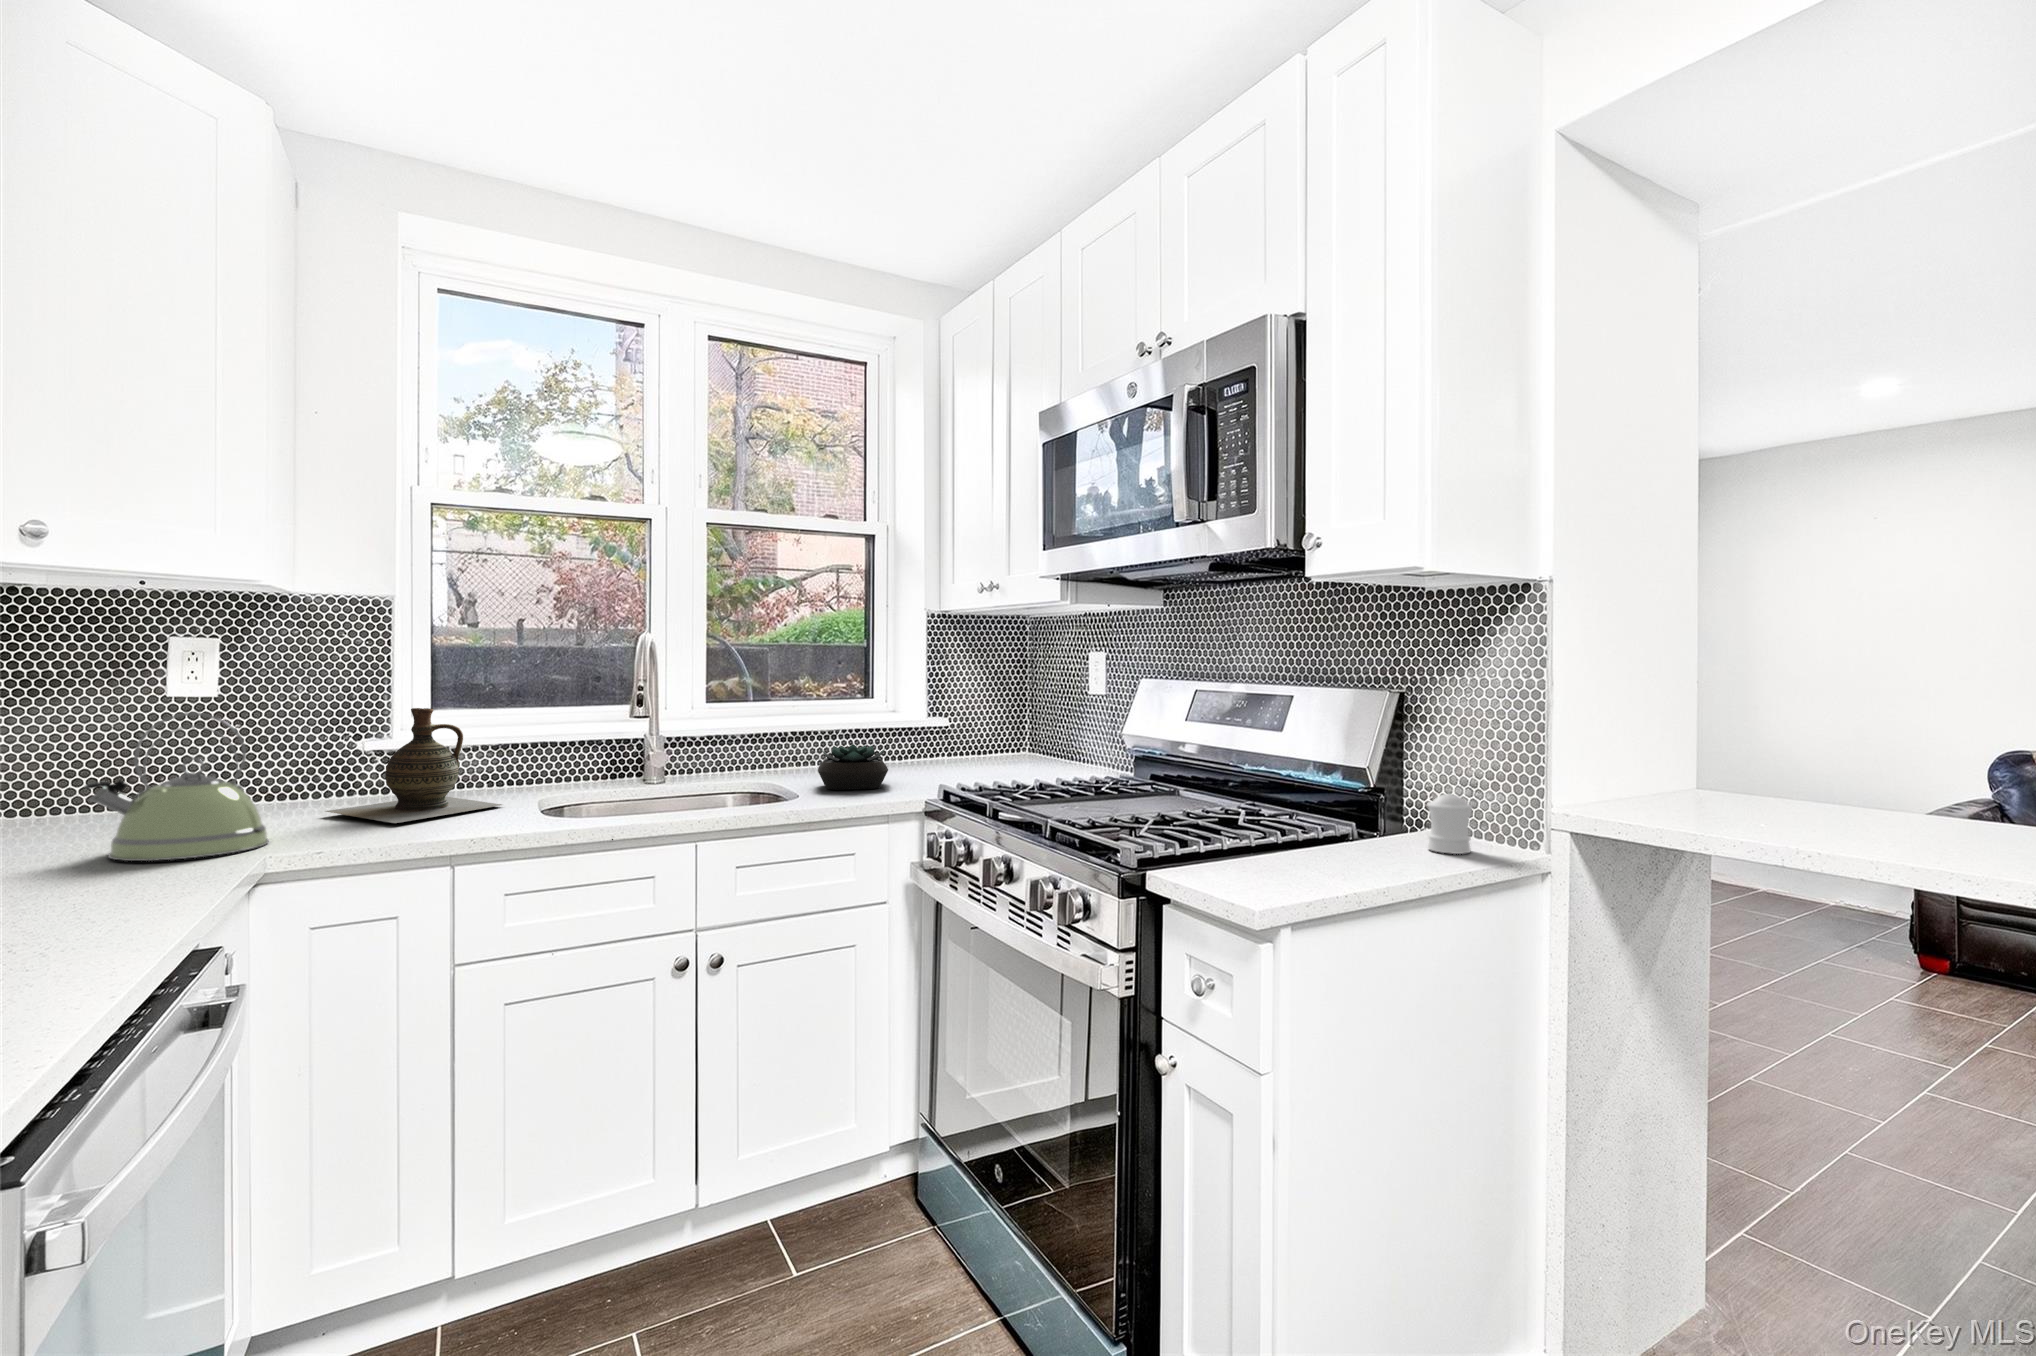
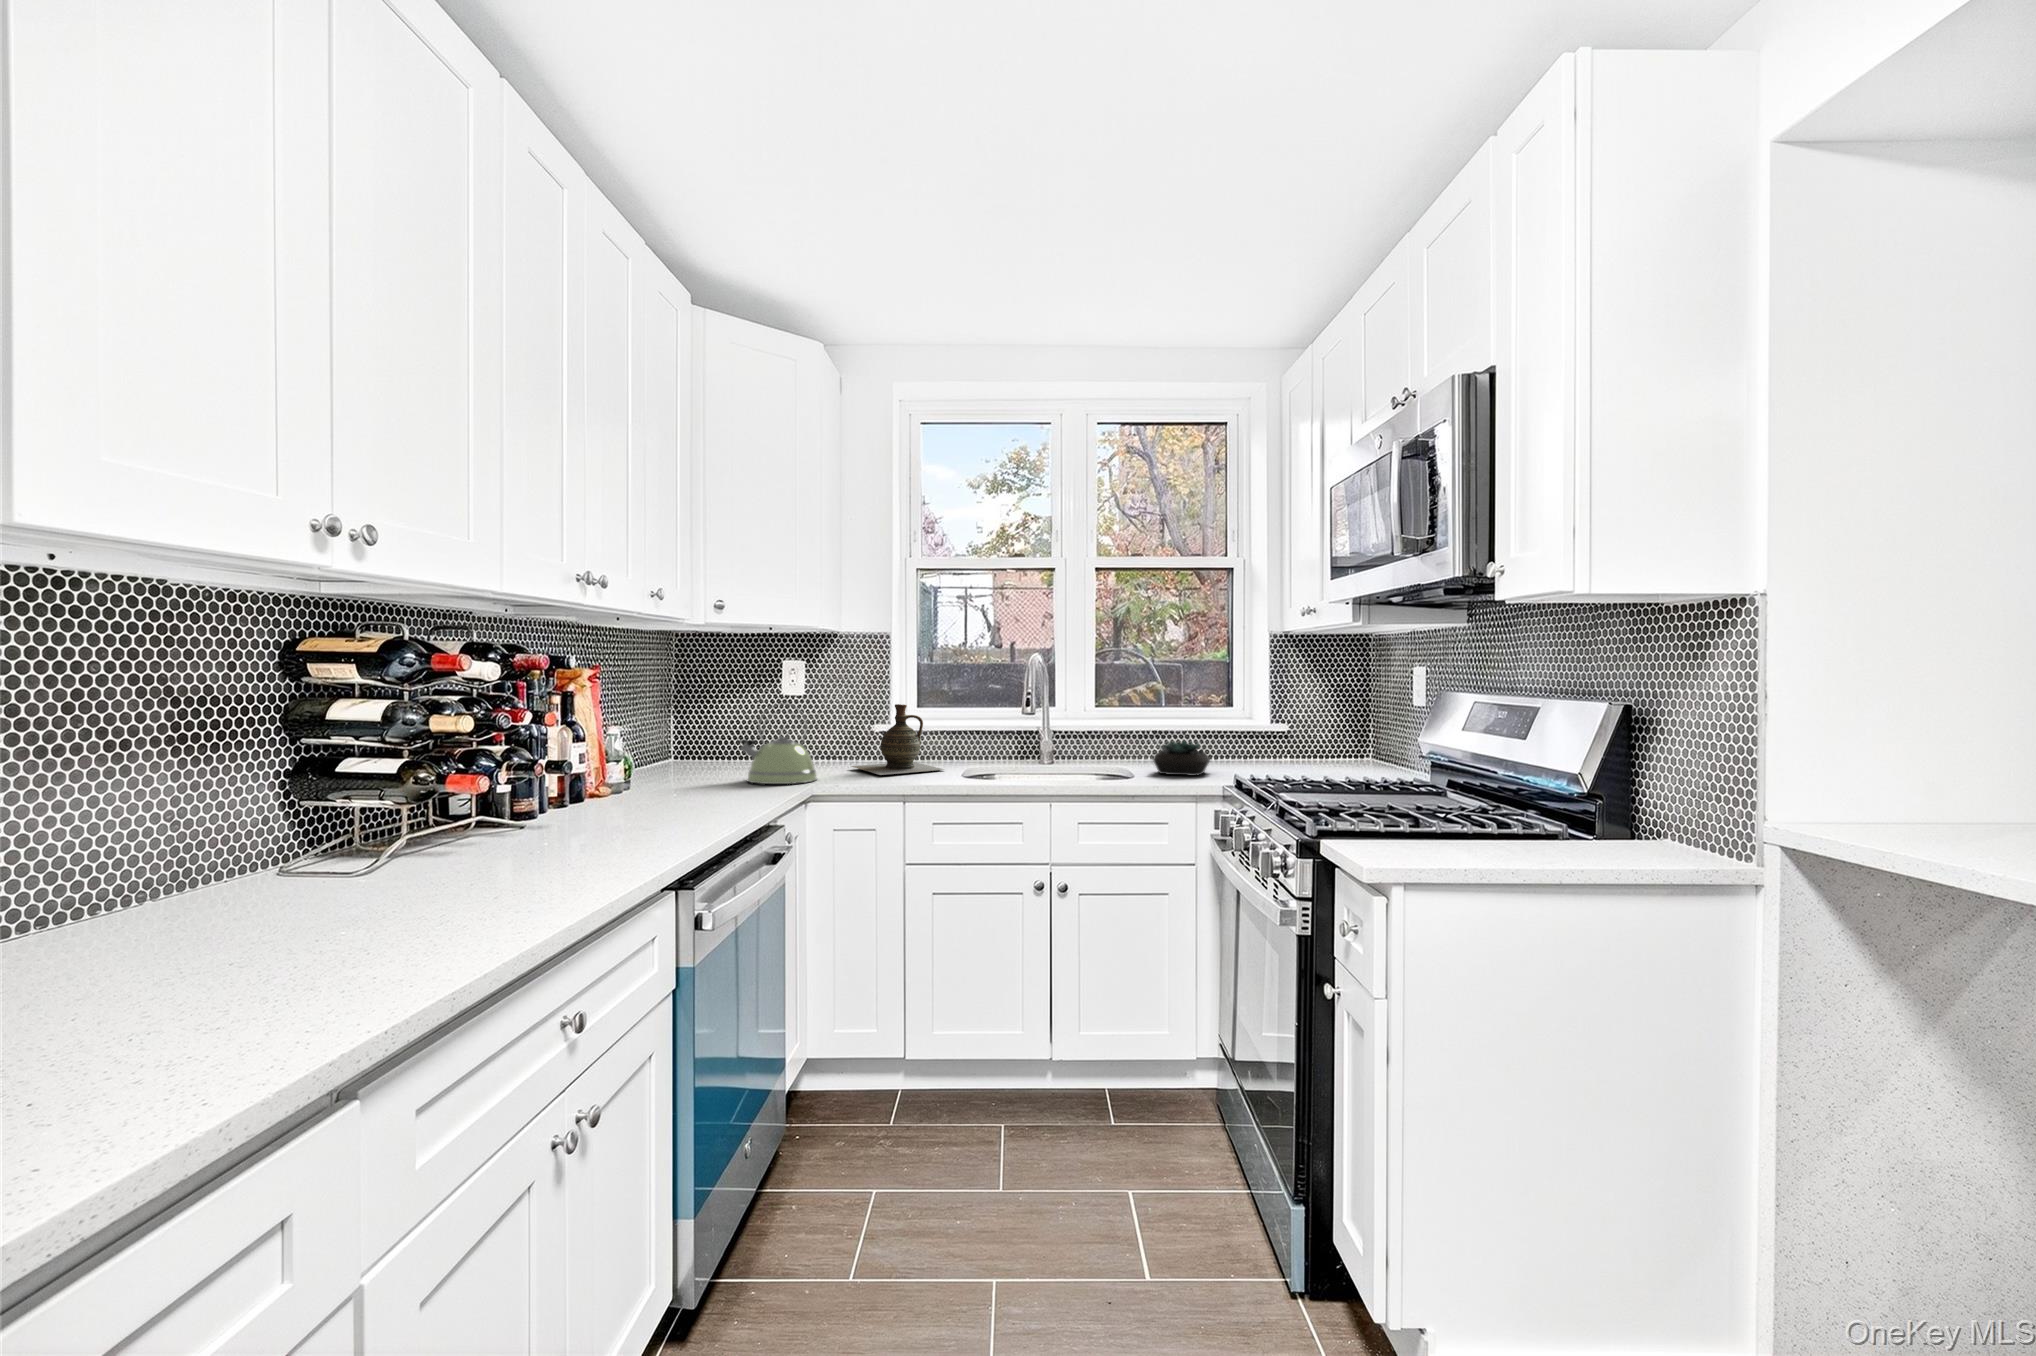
salt shaker: present [1427,793,1472,854] -> none [1611,798,1658,855]

